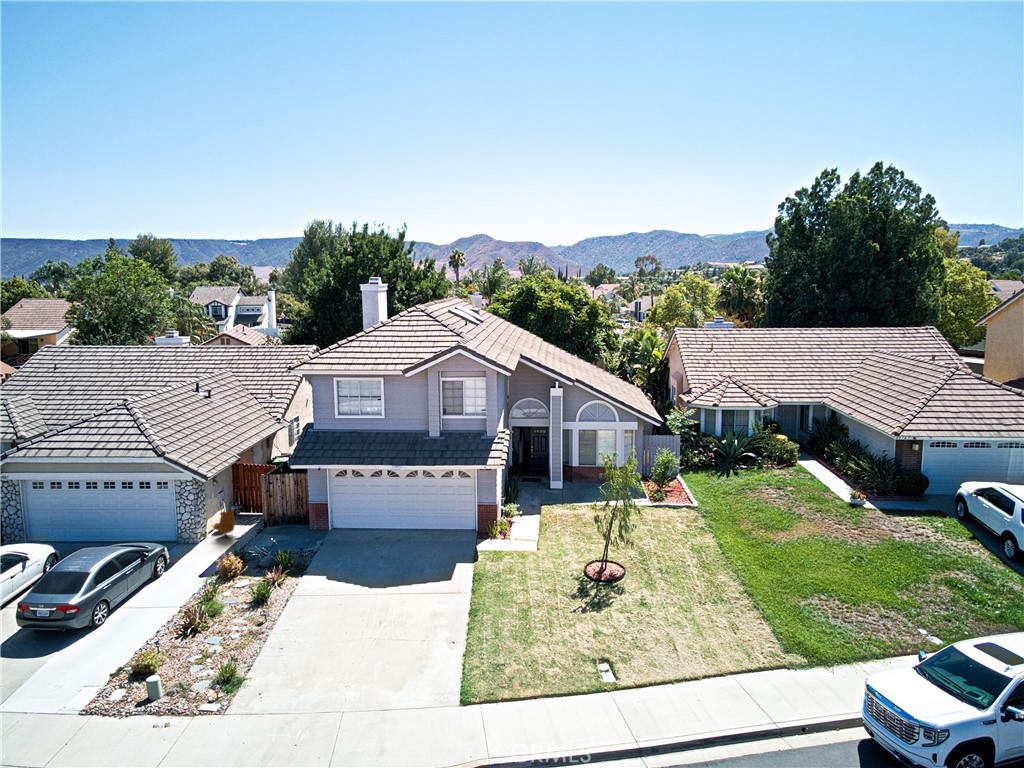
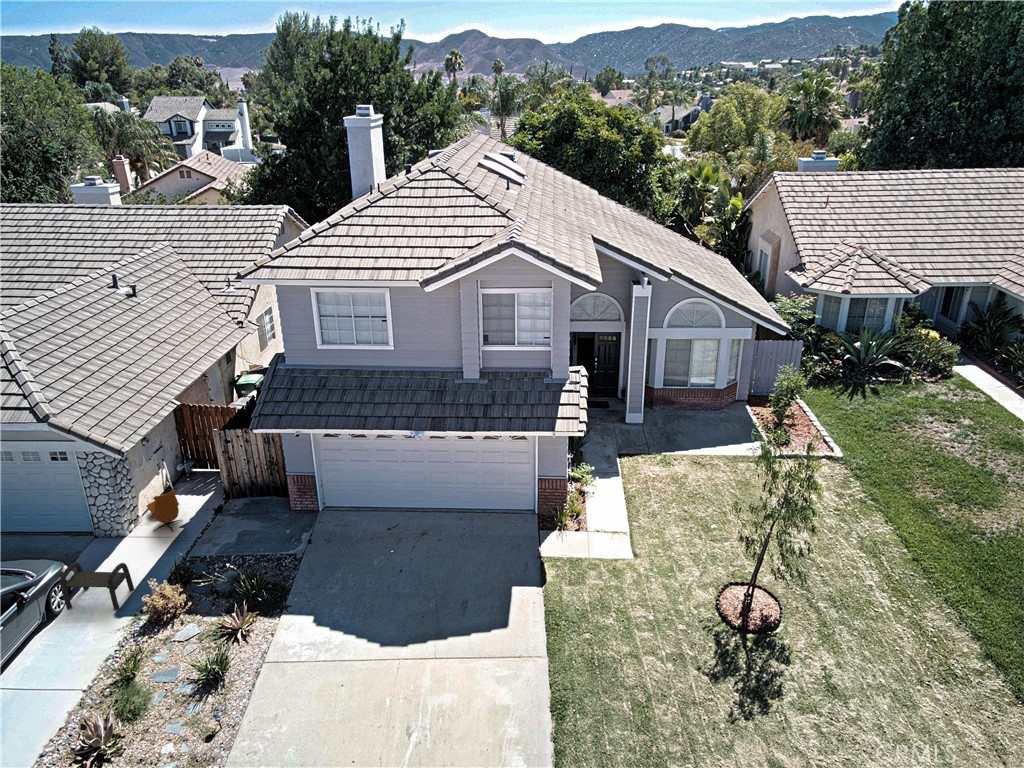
bench: none [162,544,206,574] -> present [60,562,134,610]

